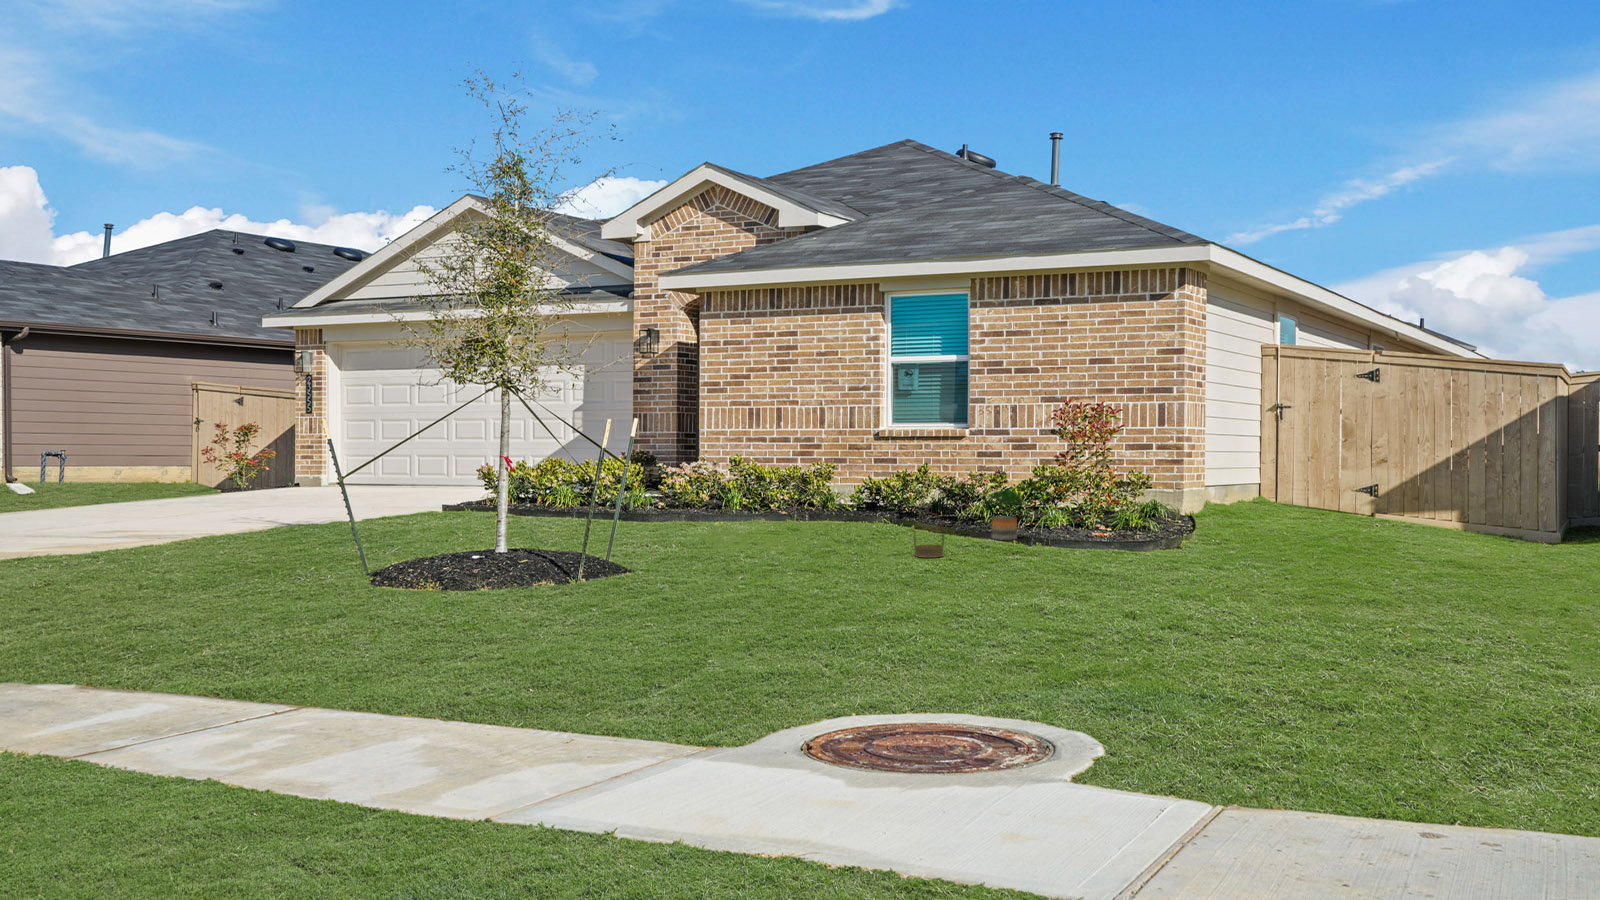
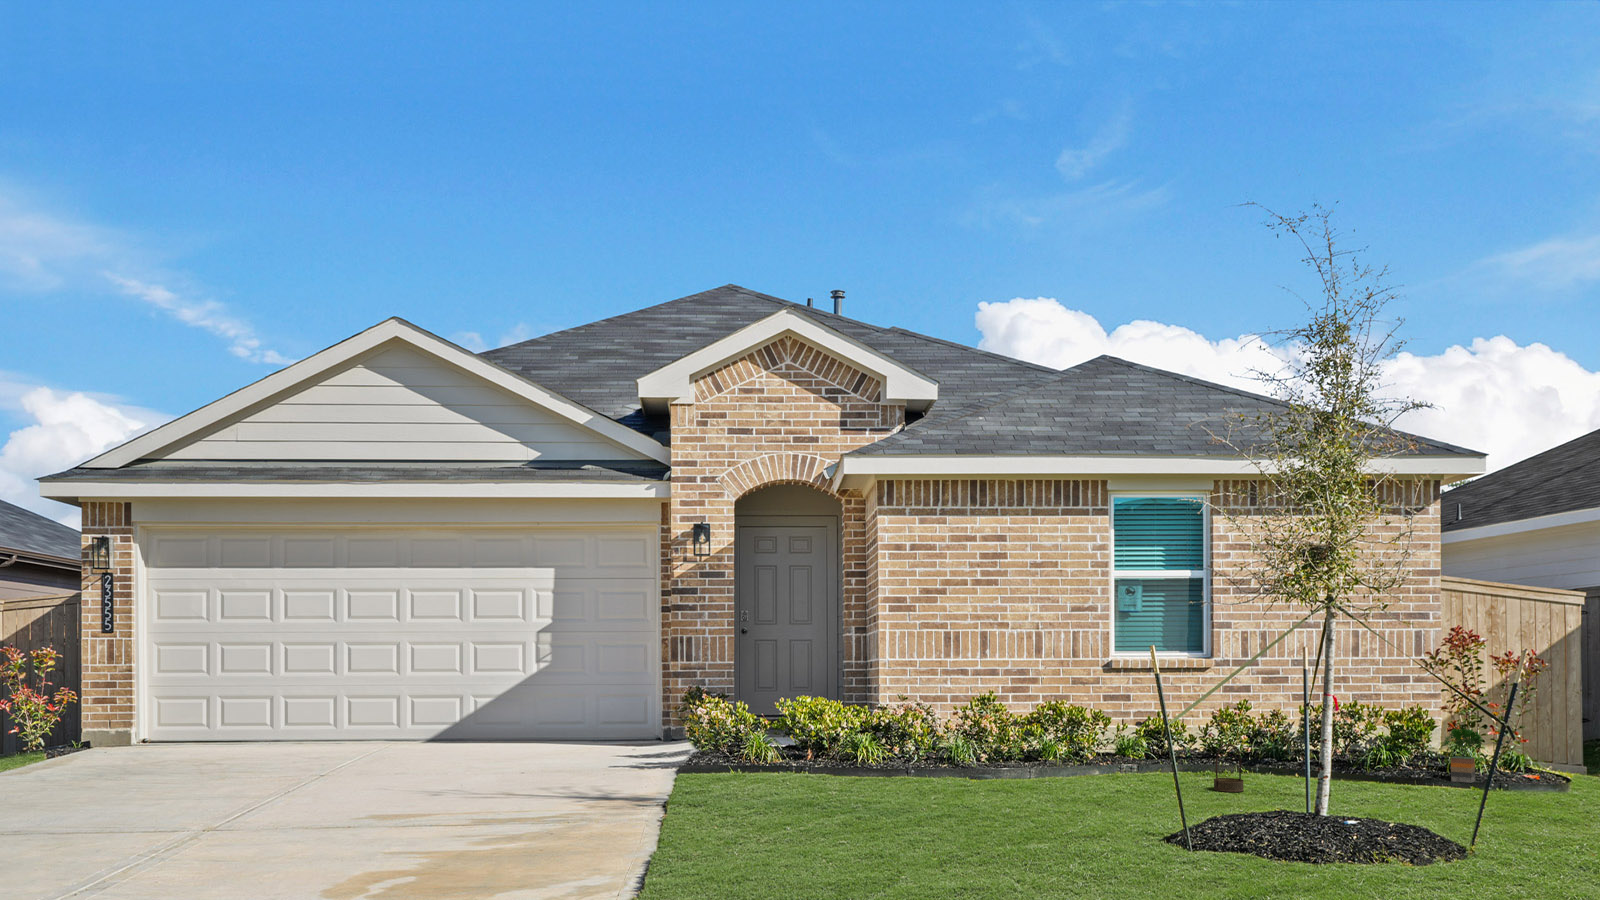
basket: present [914,513,944,558] -> present [1214,744,1244,792]

